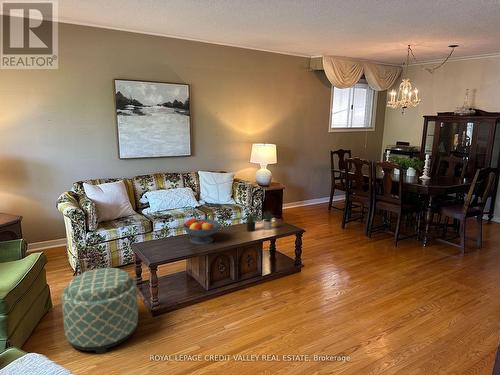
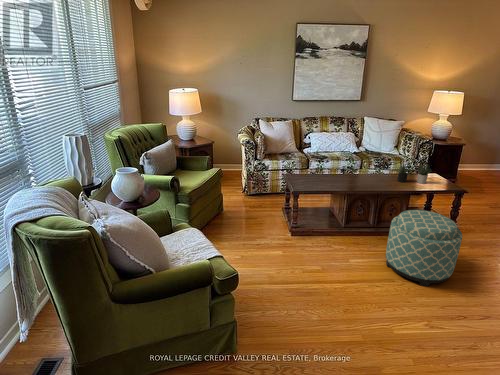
fruit bowl: present [183,218,220,244] -> none [331,159,366,185]
ottoman: present [62,268,138,354] -> present [386,210,463,286]

